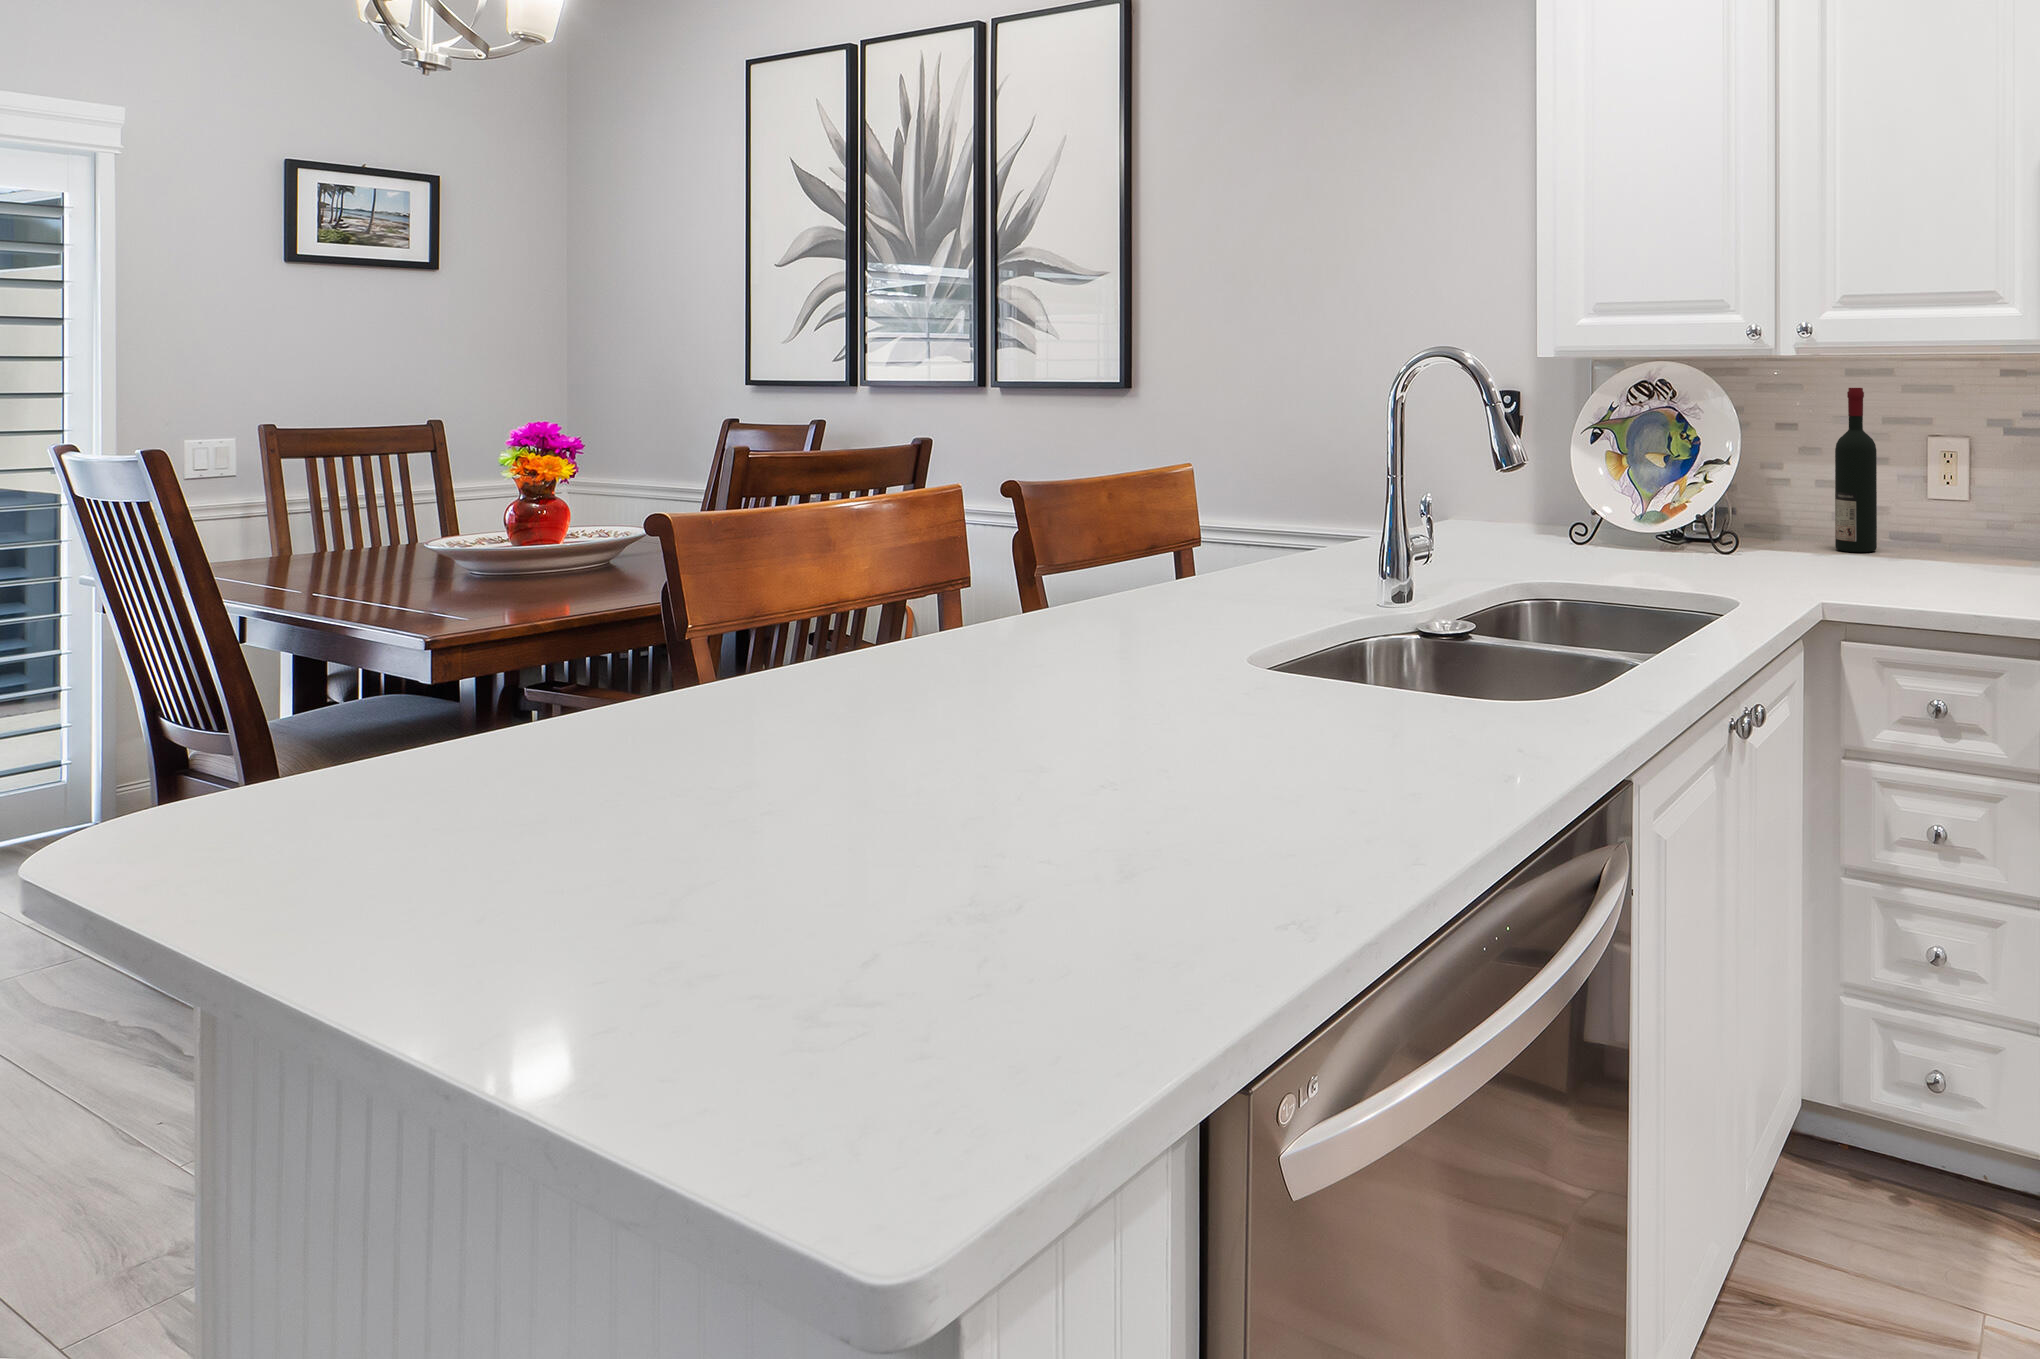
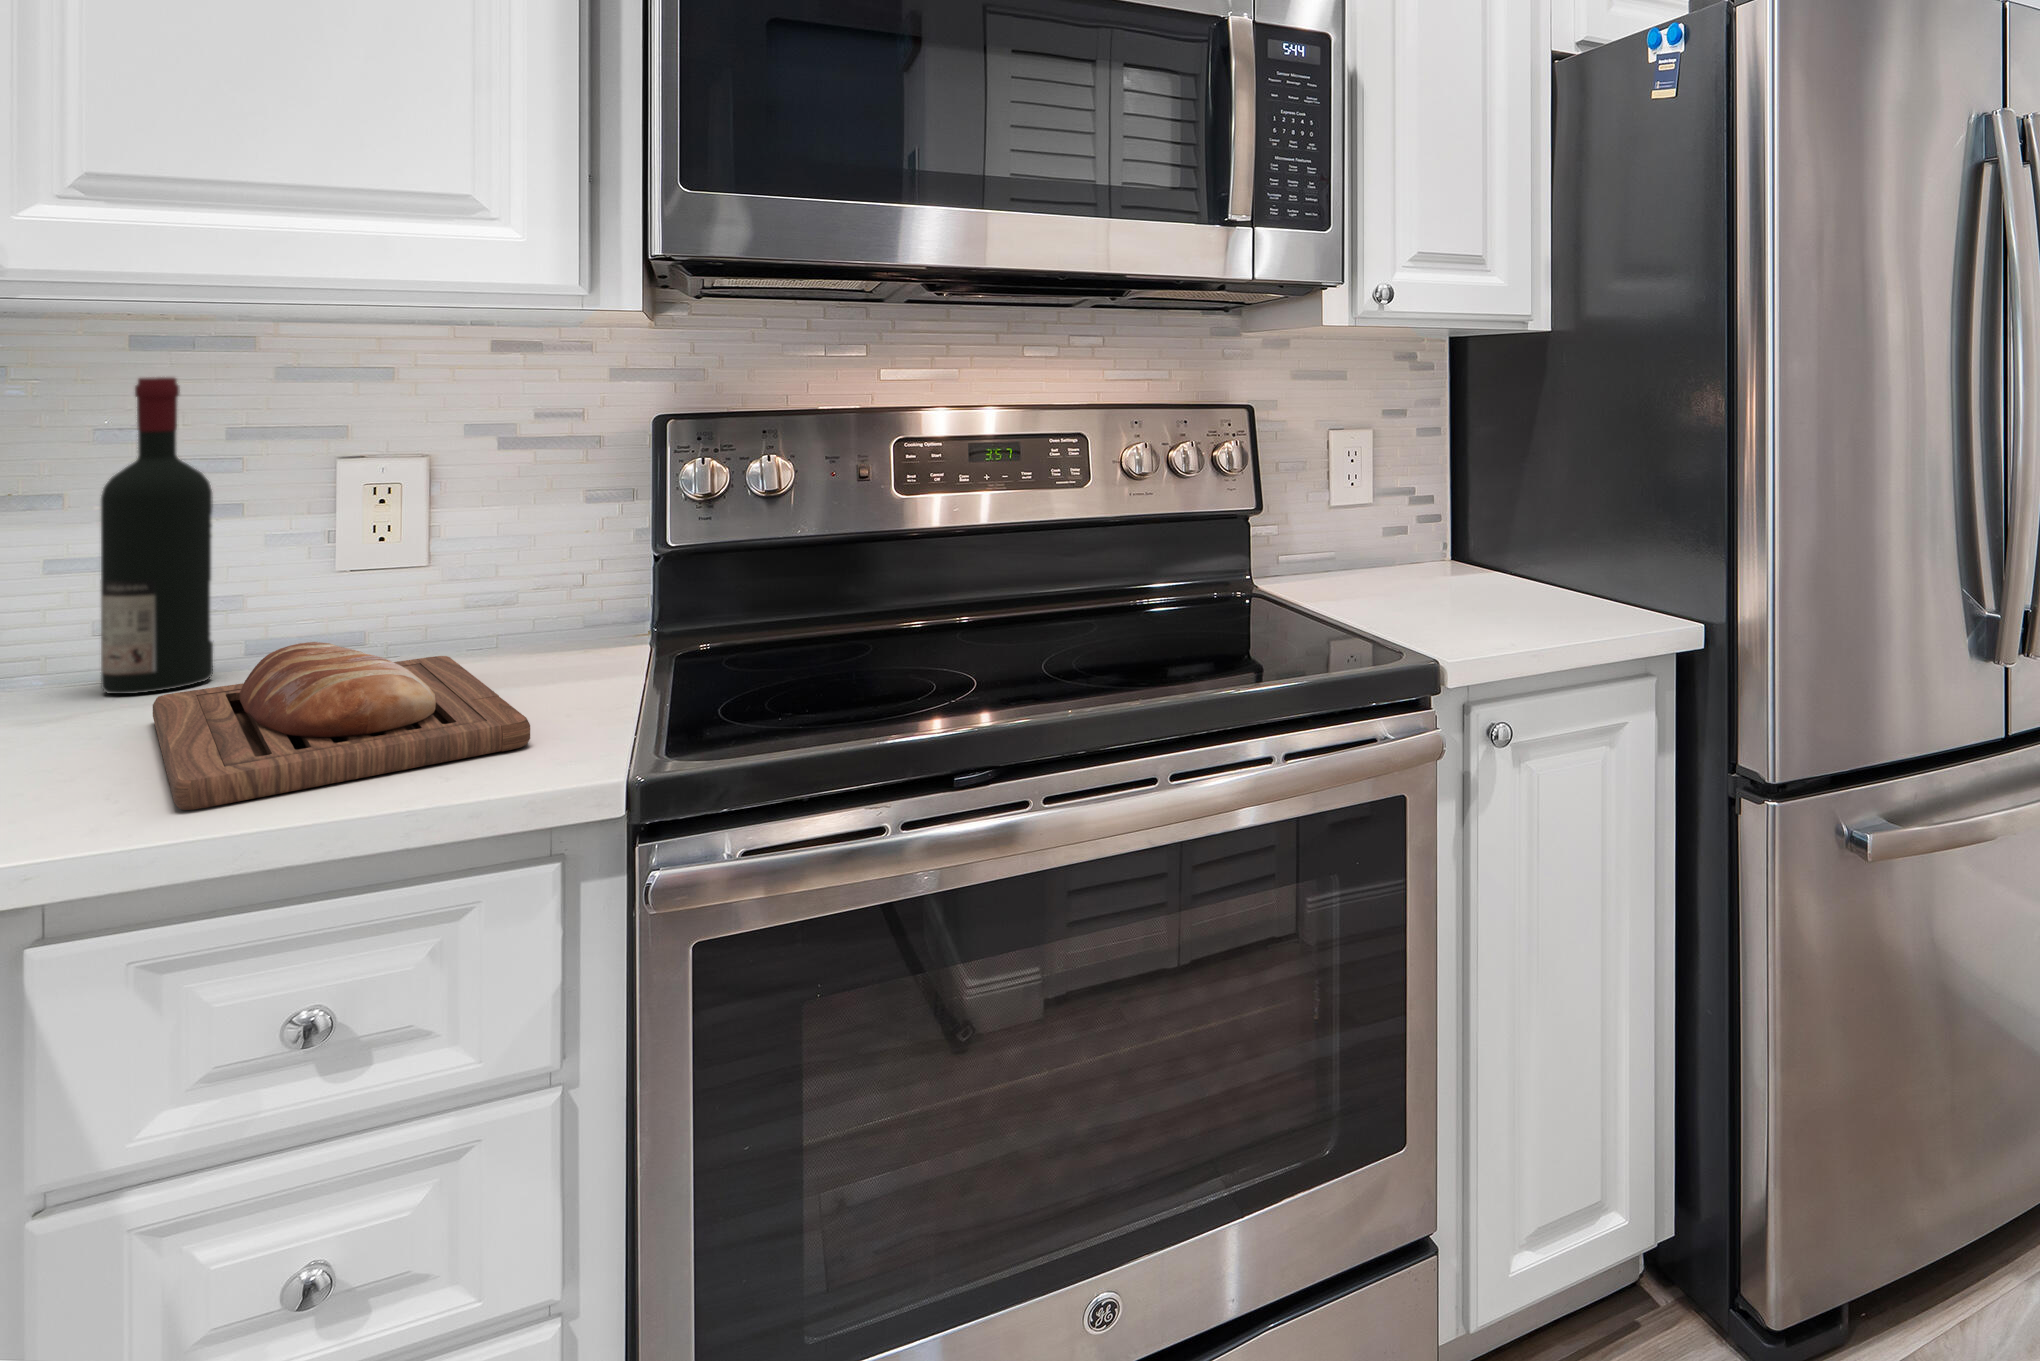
bread loaf: none [1861,532,2028,599] -> present [153,642,530,810]

